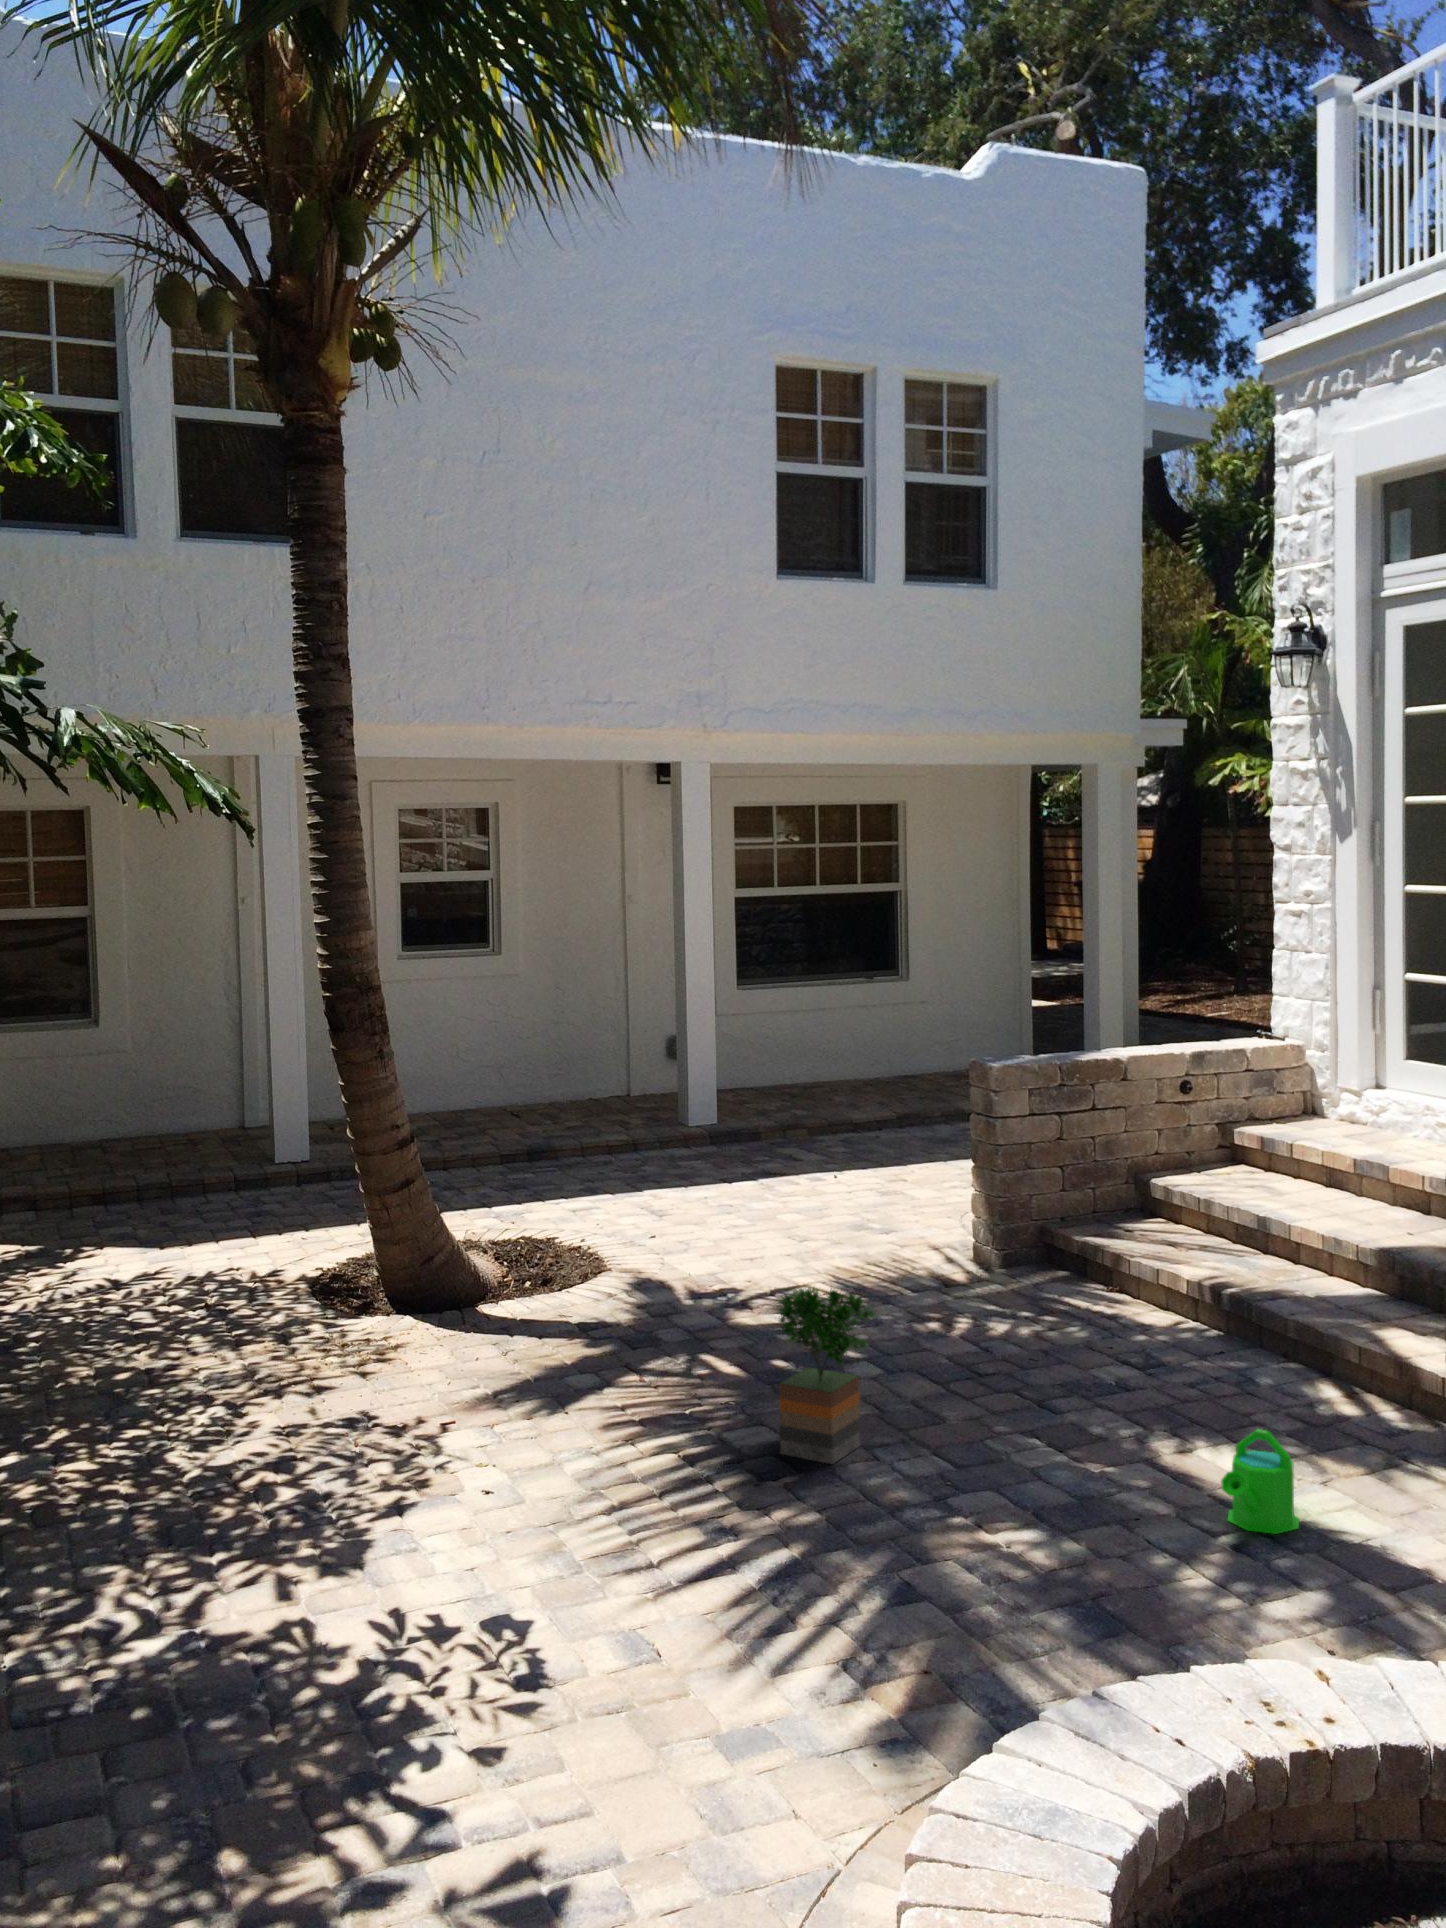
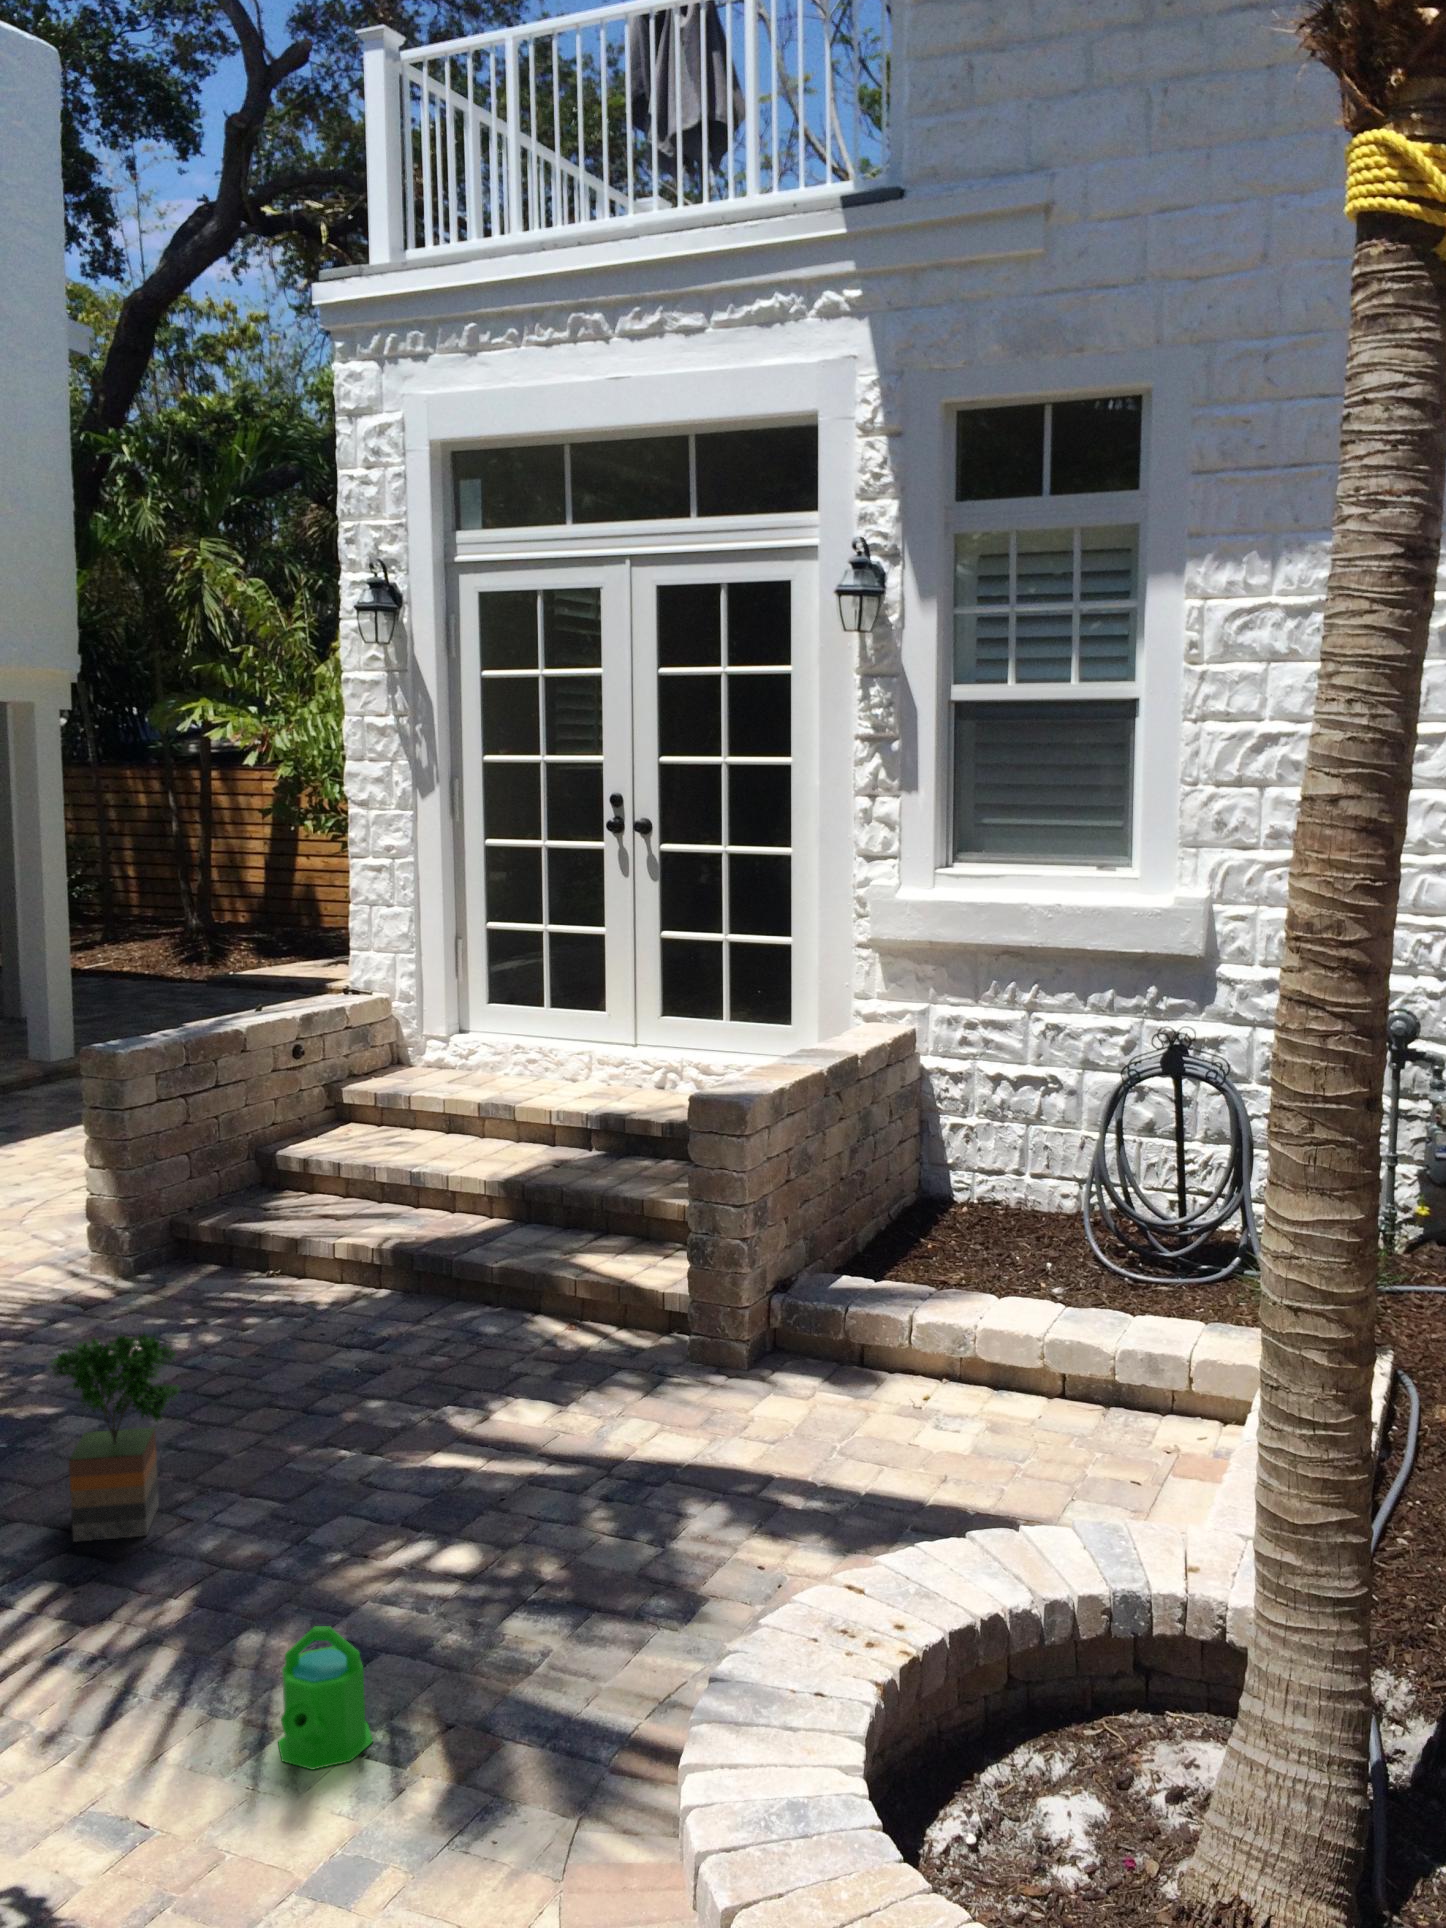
watering can: present [1221,1429,1299,1534] -> present [278,1626,373,1769]

